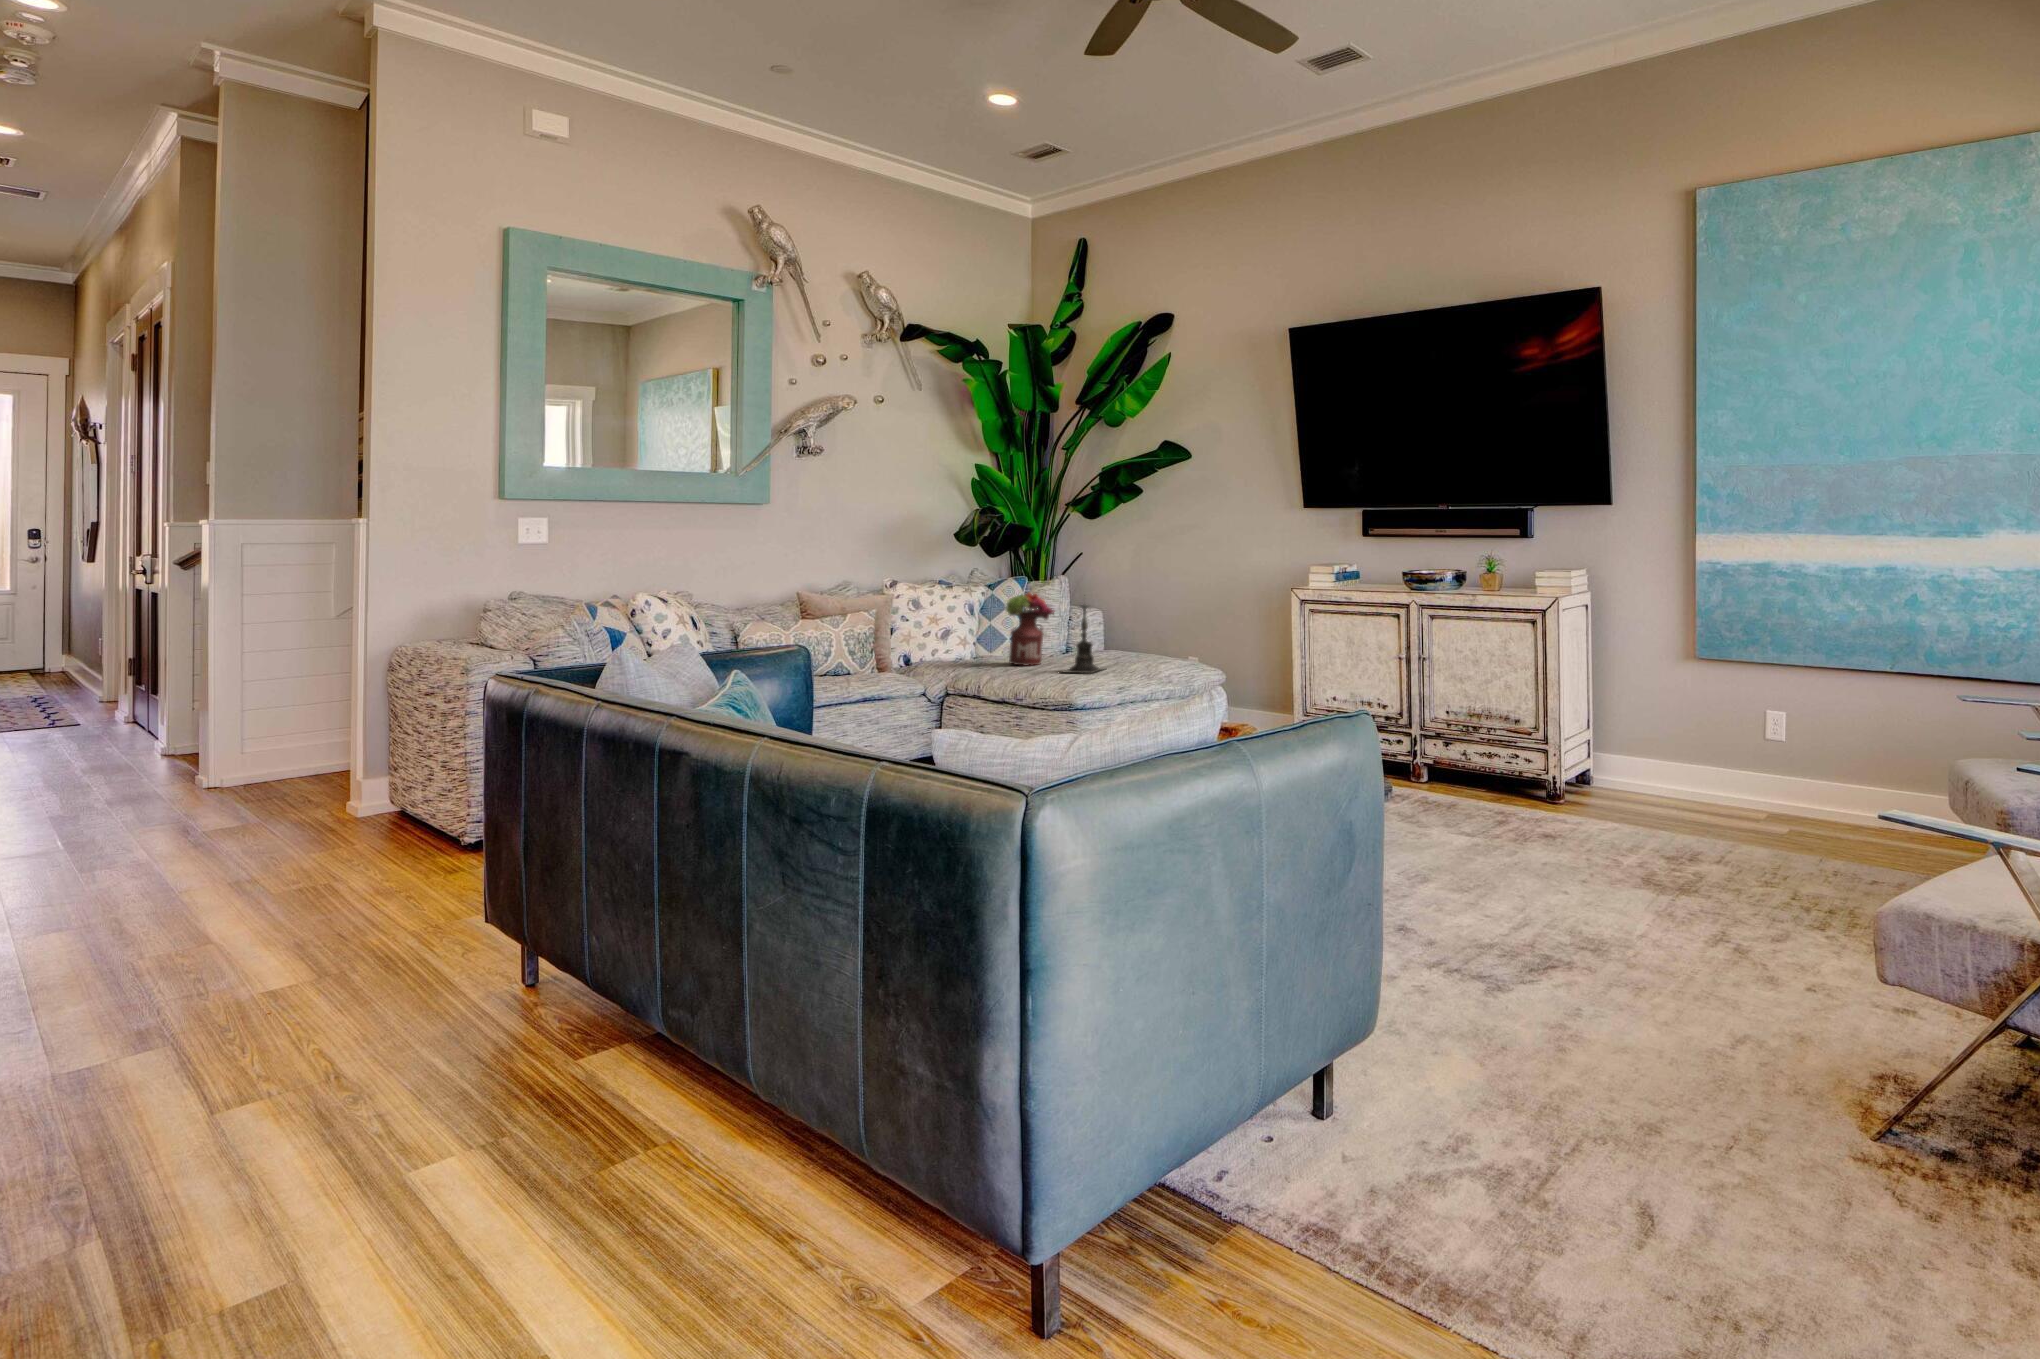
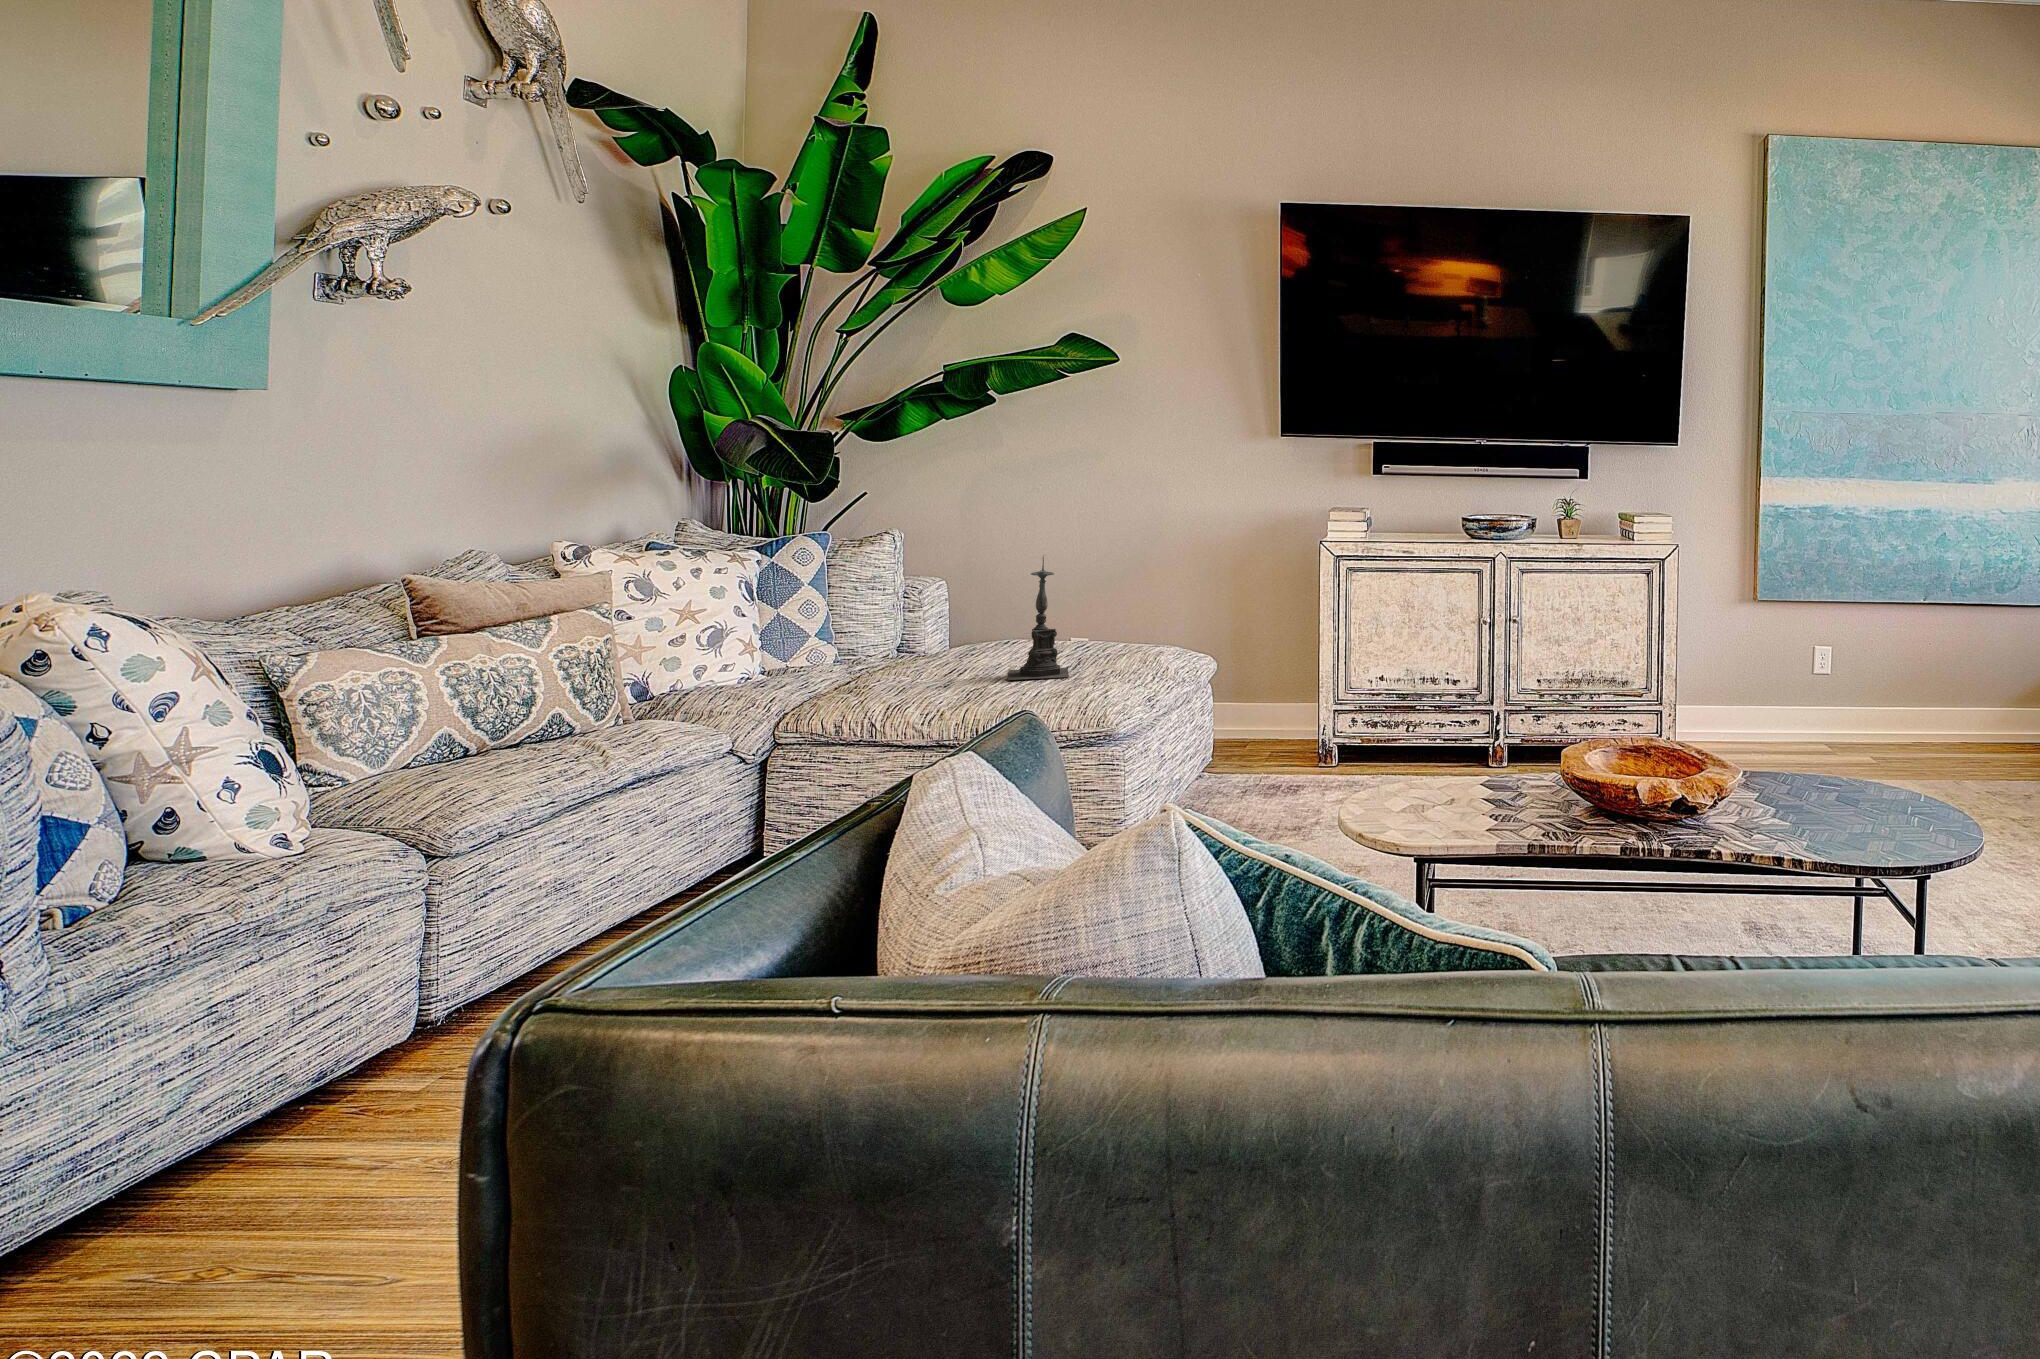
flower arrangement: present [1006,592,1055,665] -> none [867,554,955,675]

